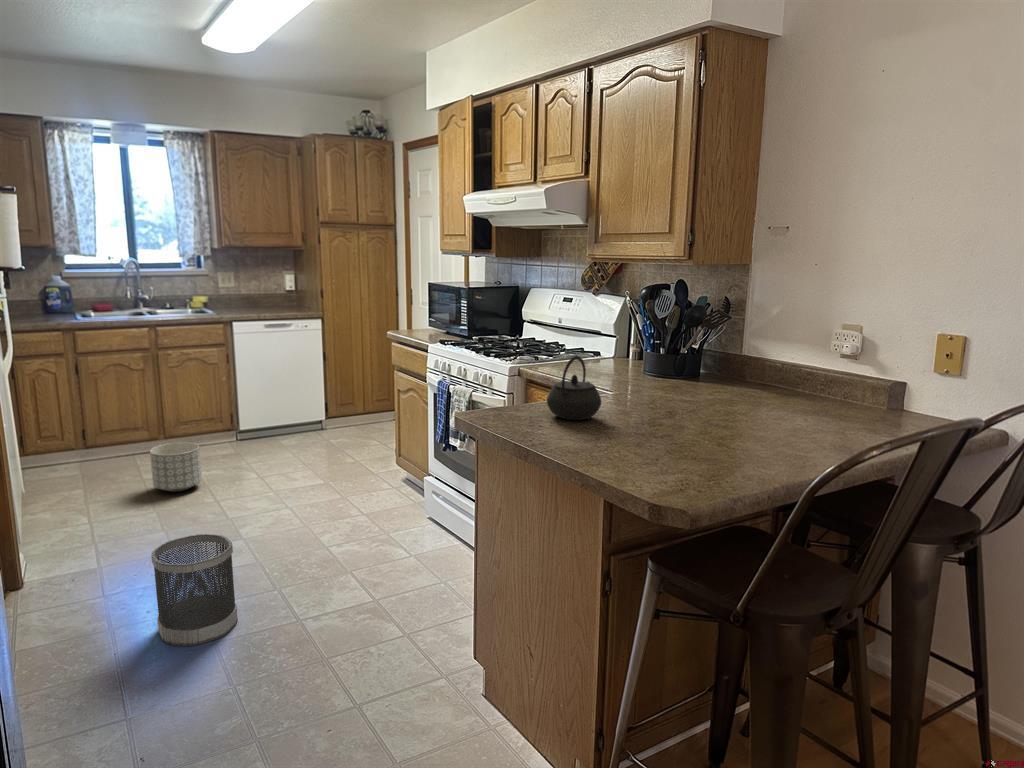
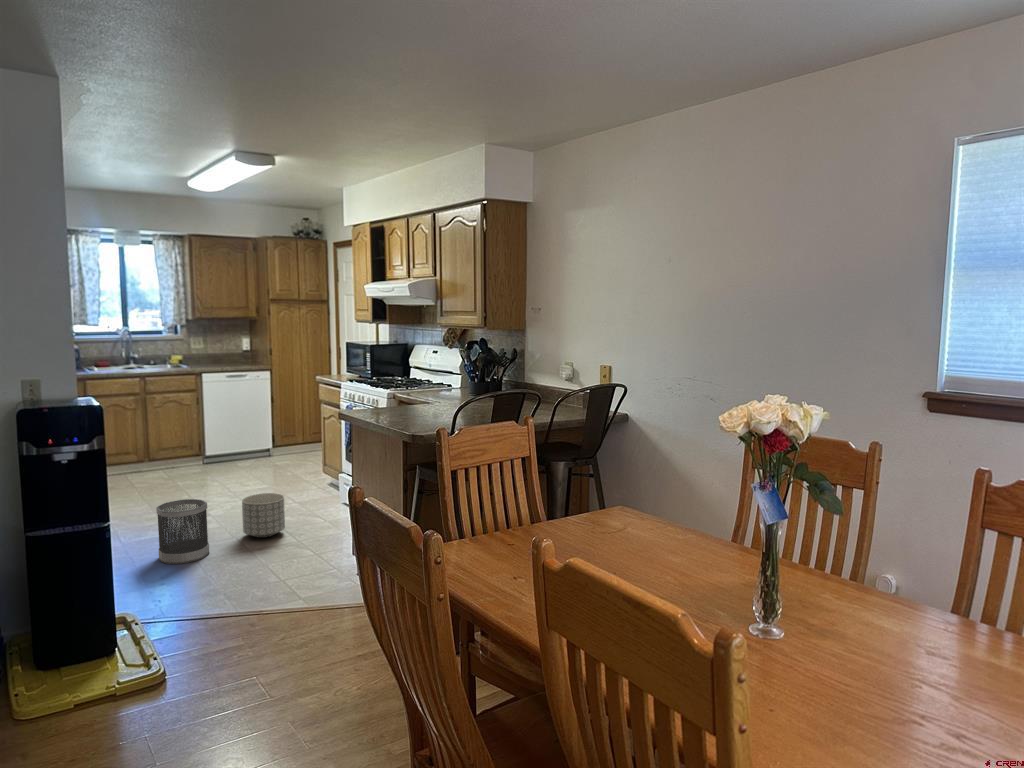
kettle: present [547,356,601,420] -> none [389,380,419,414]
planter: present [150,442,202,492] -> present [242,493,285,538]

